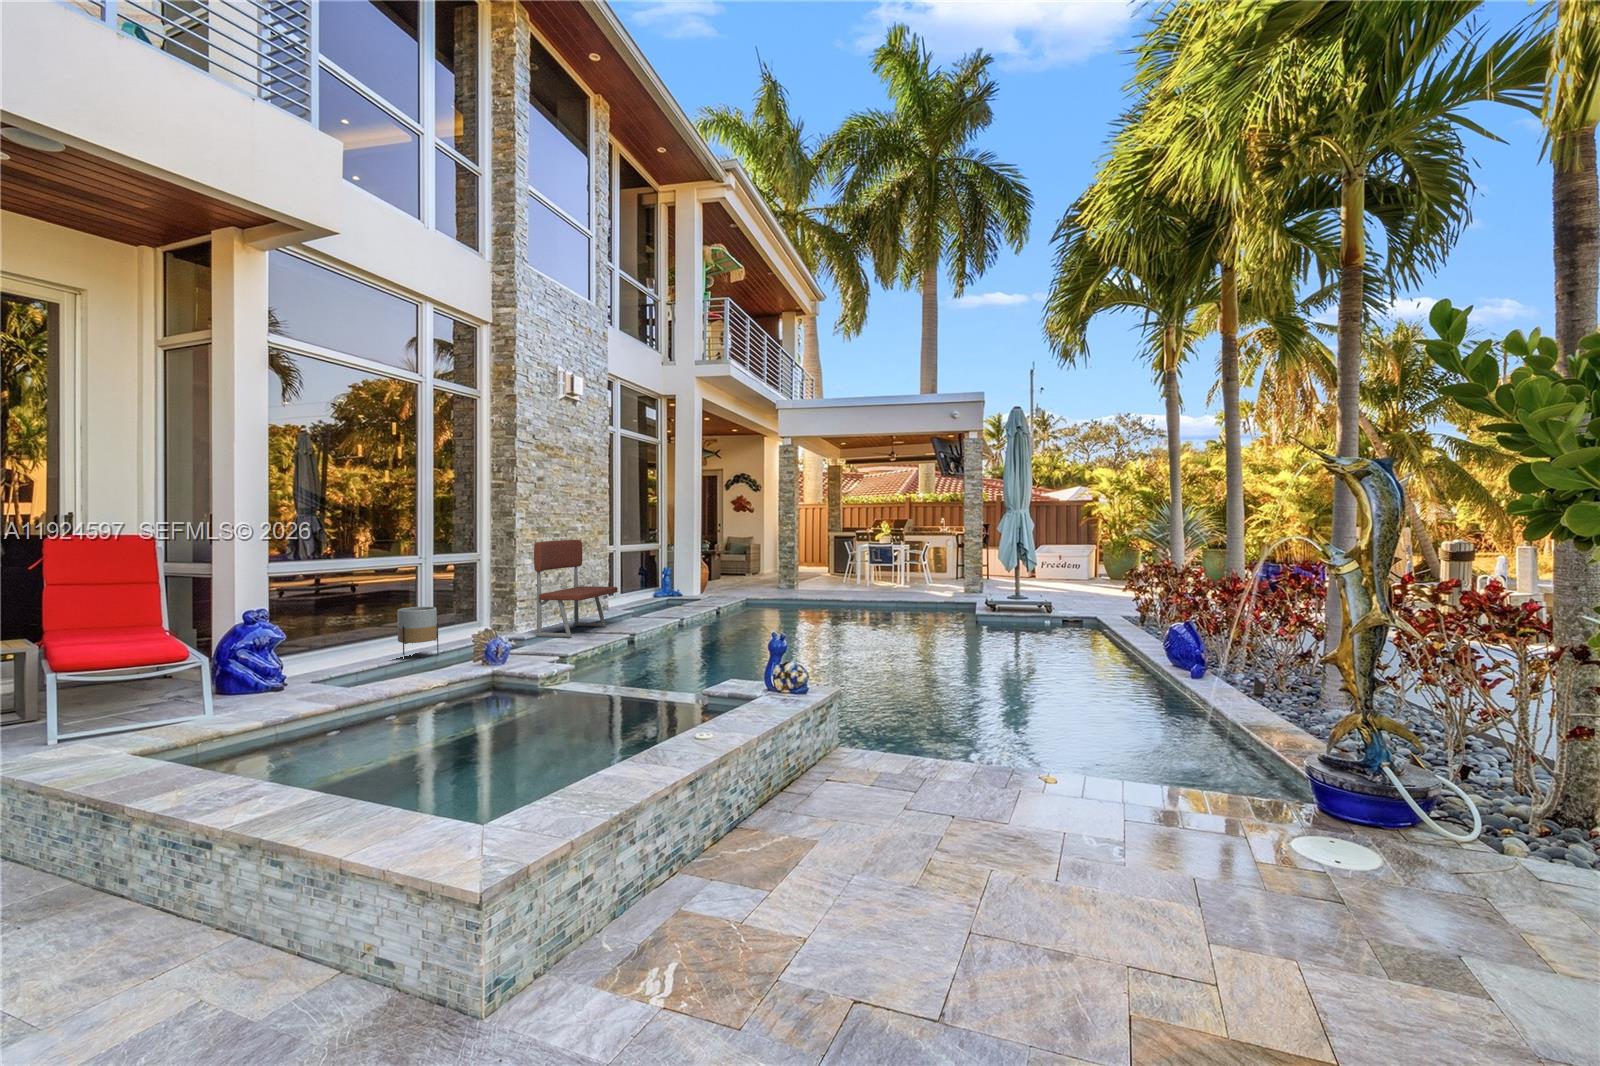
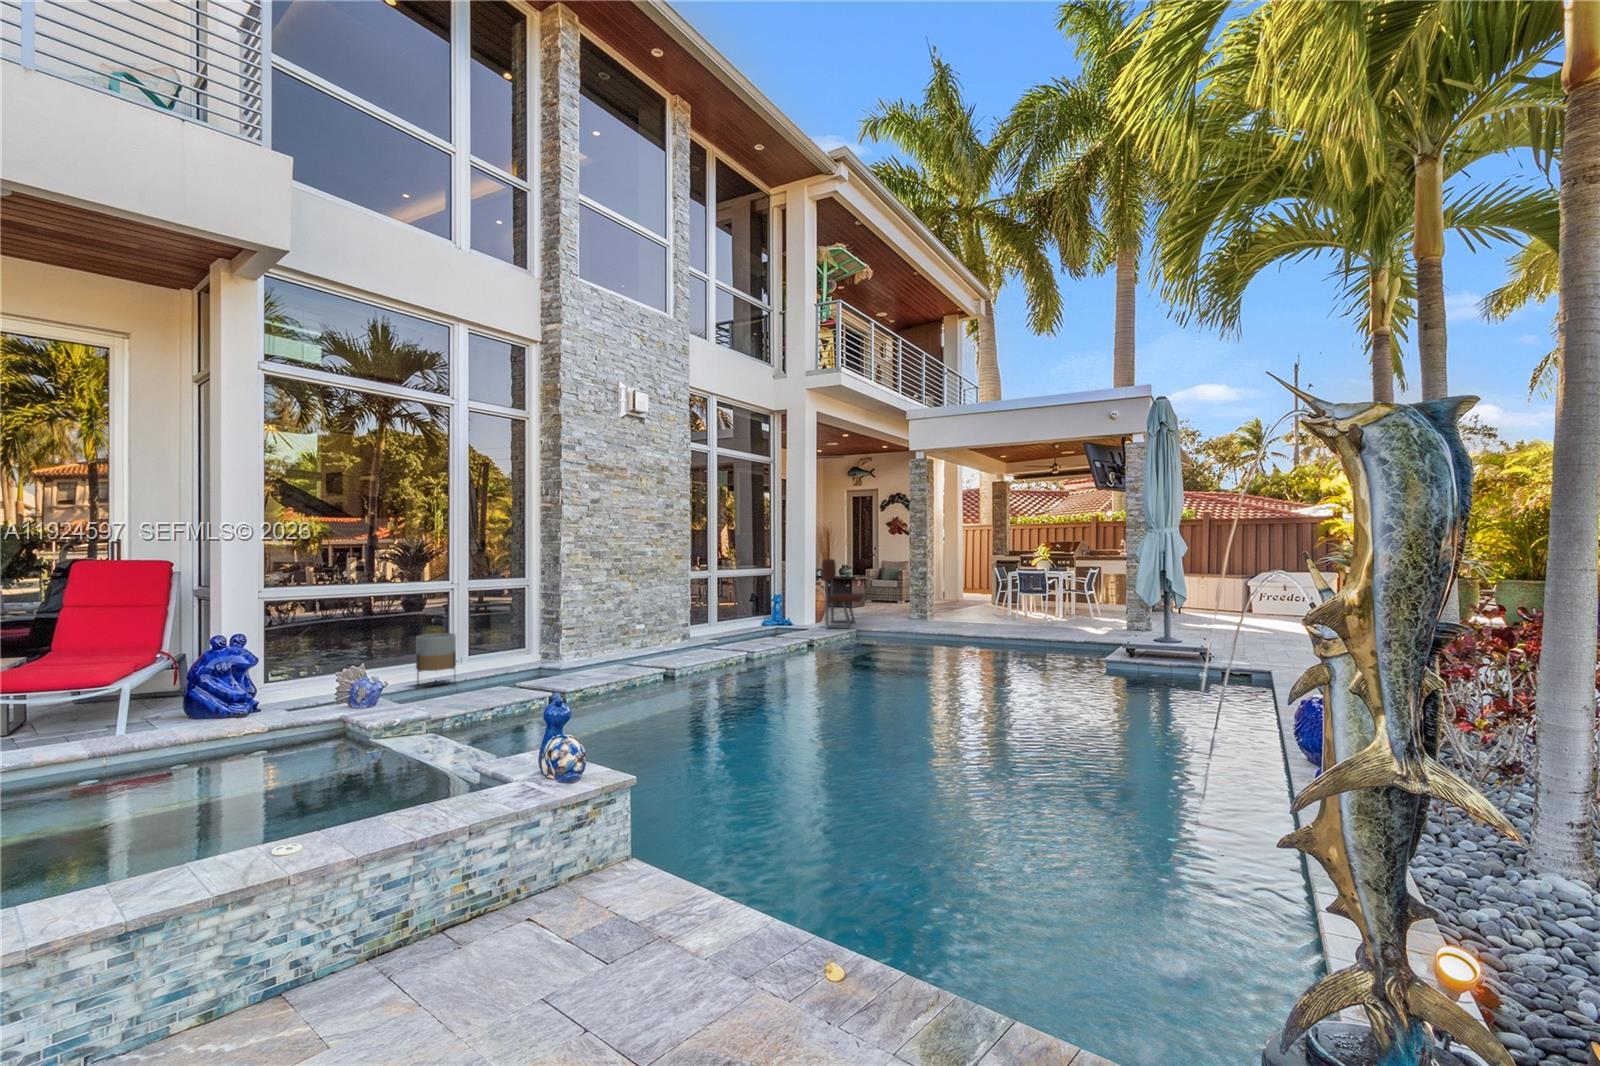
bench: present [534,540,618,638] -> present [822,559,864,628]

